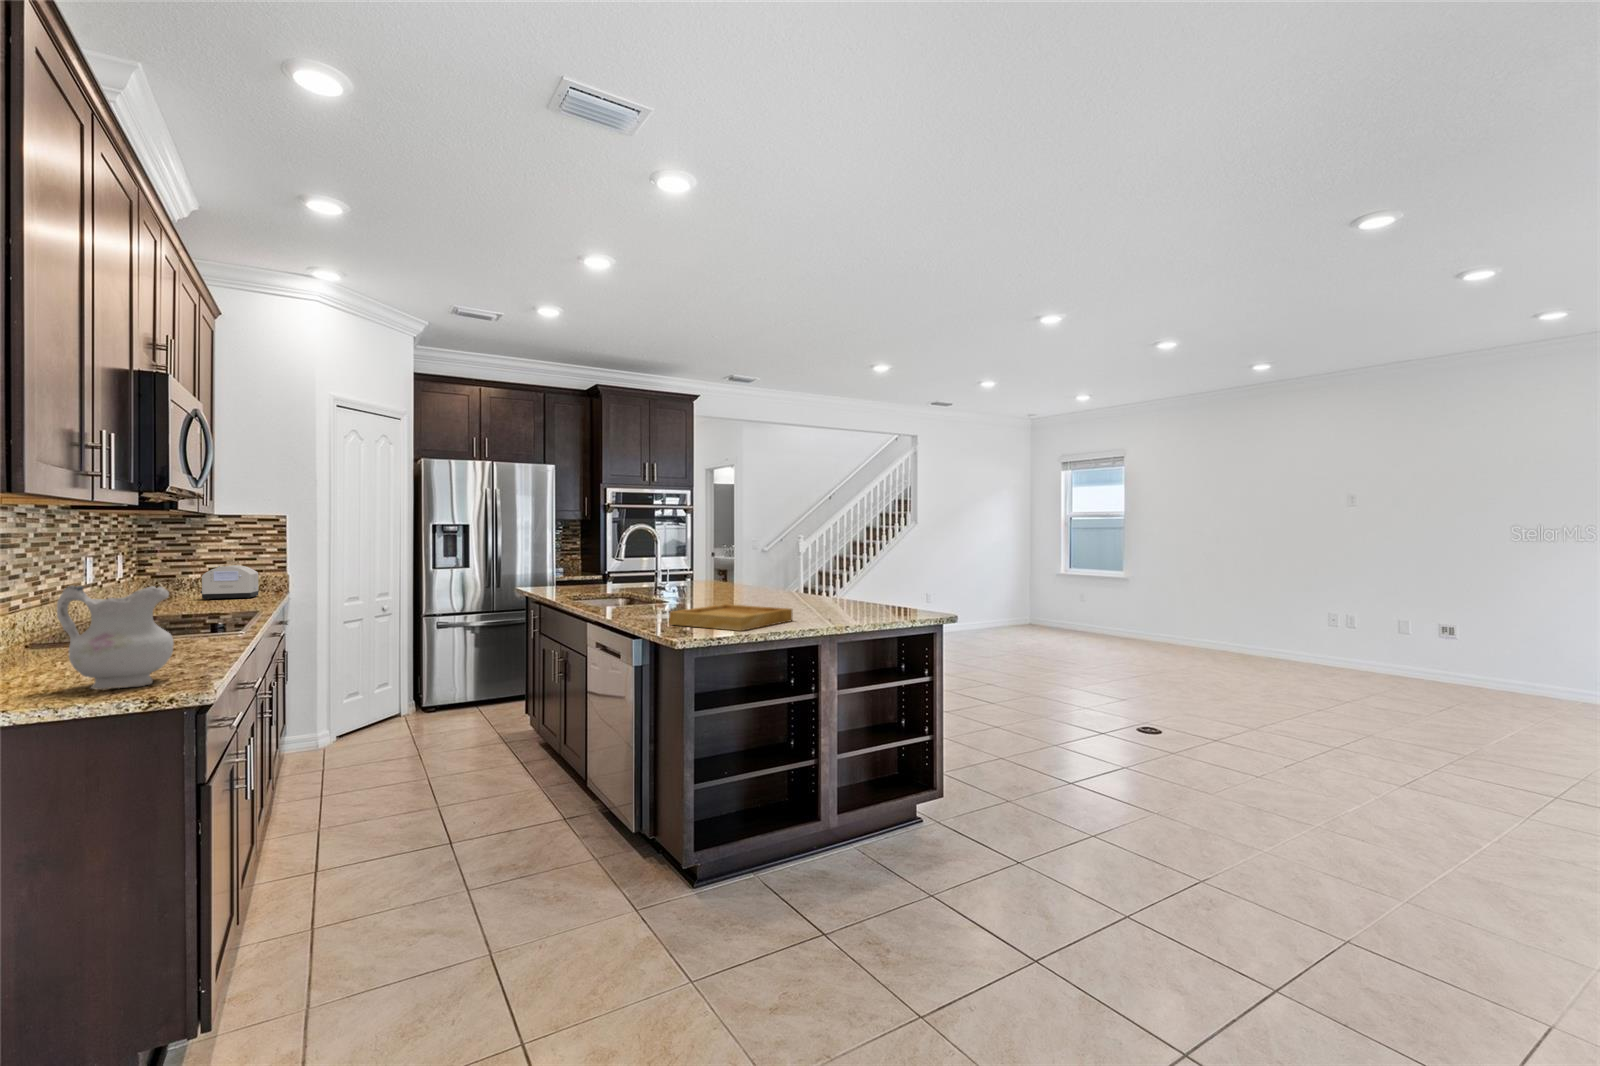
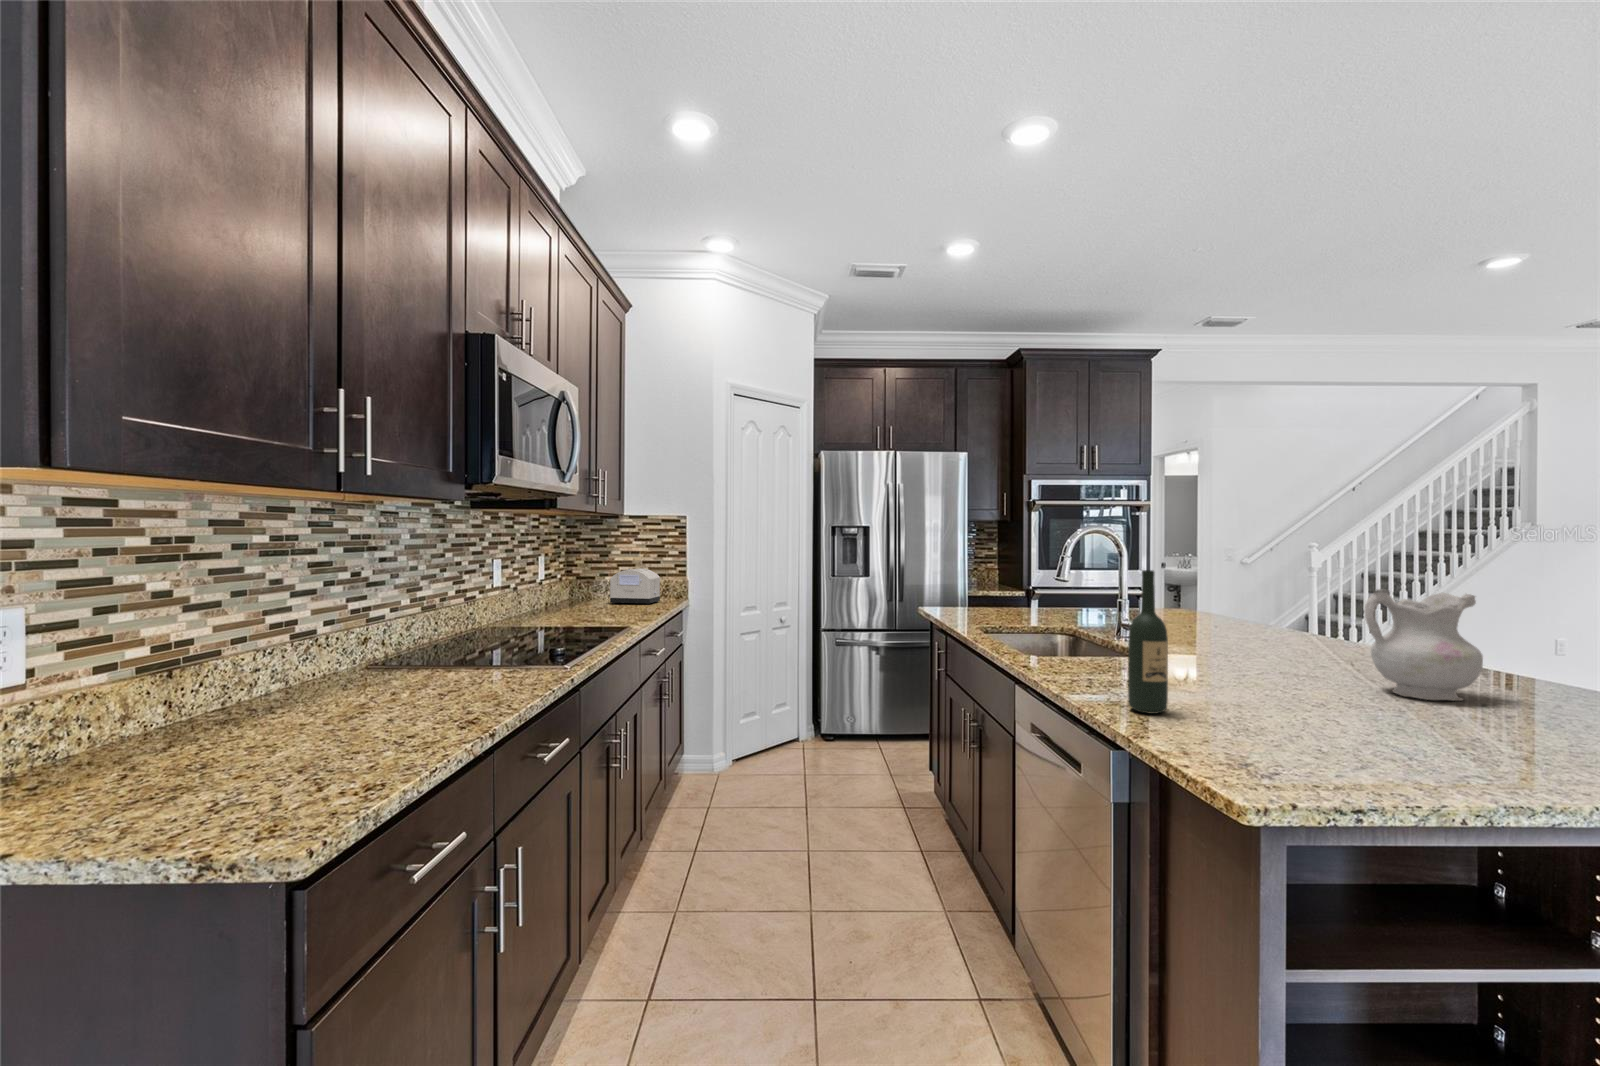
wine bottle: none [646,548,665,622] -> present [1128,570,1168,714]
ceramic pitcher: present [57,586,174,690] -> present [1364,589,1483,701]
tray: present [669,604,792,631] -> none [1187,687,1521,792]

